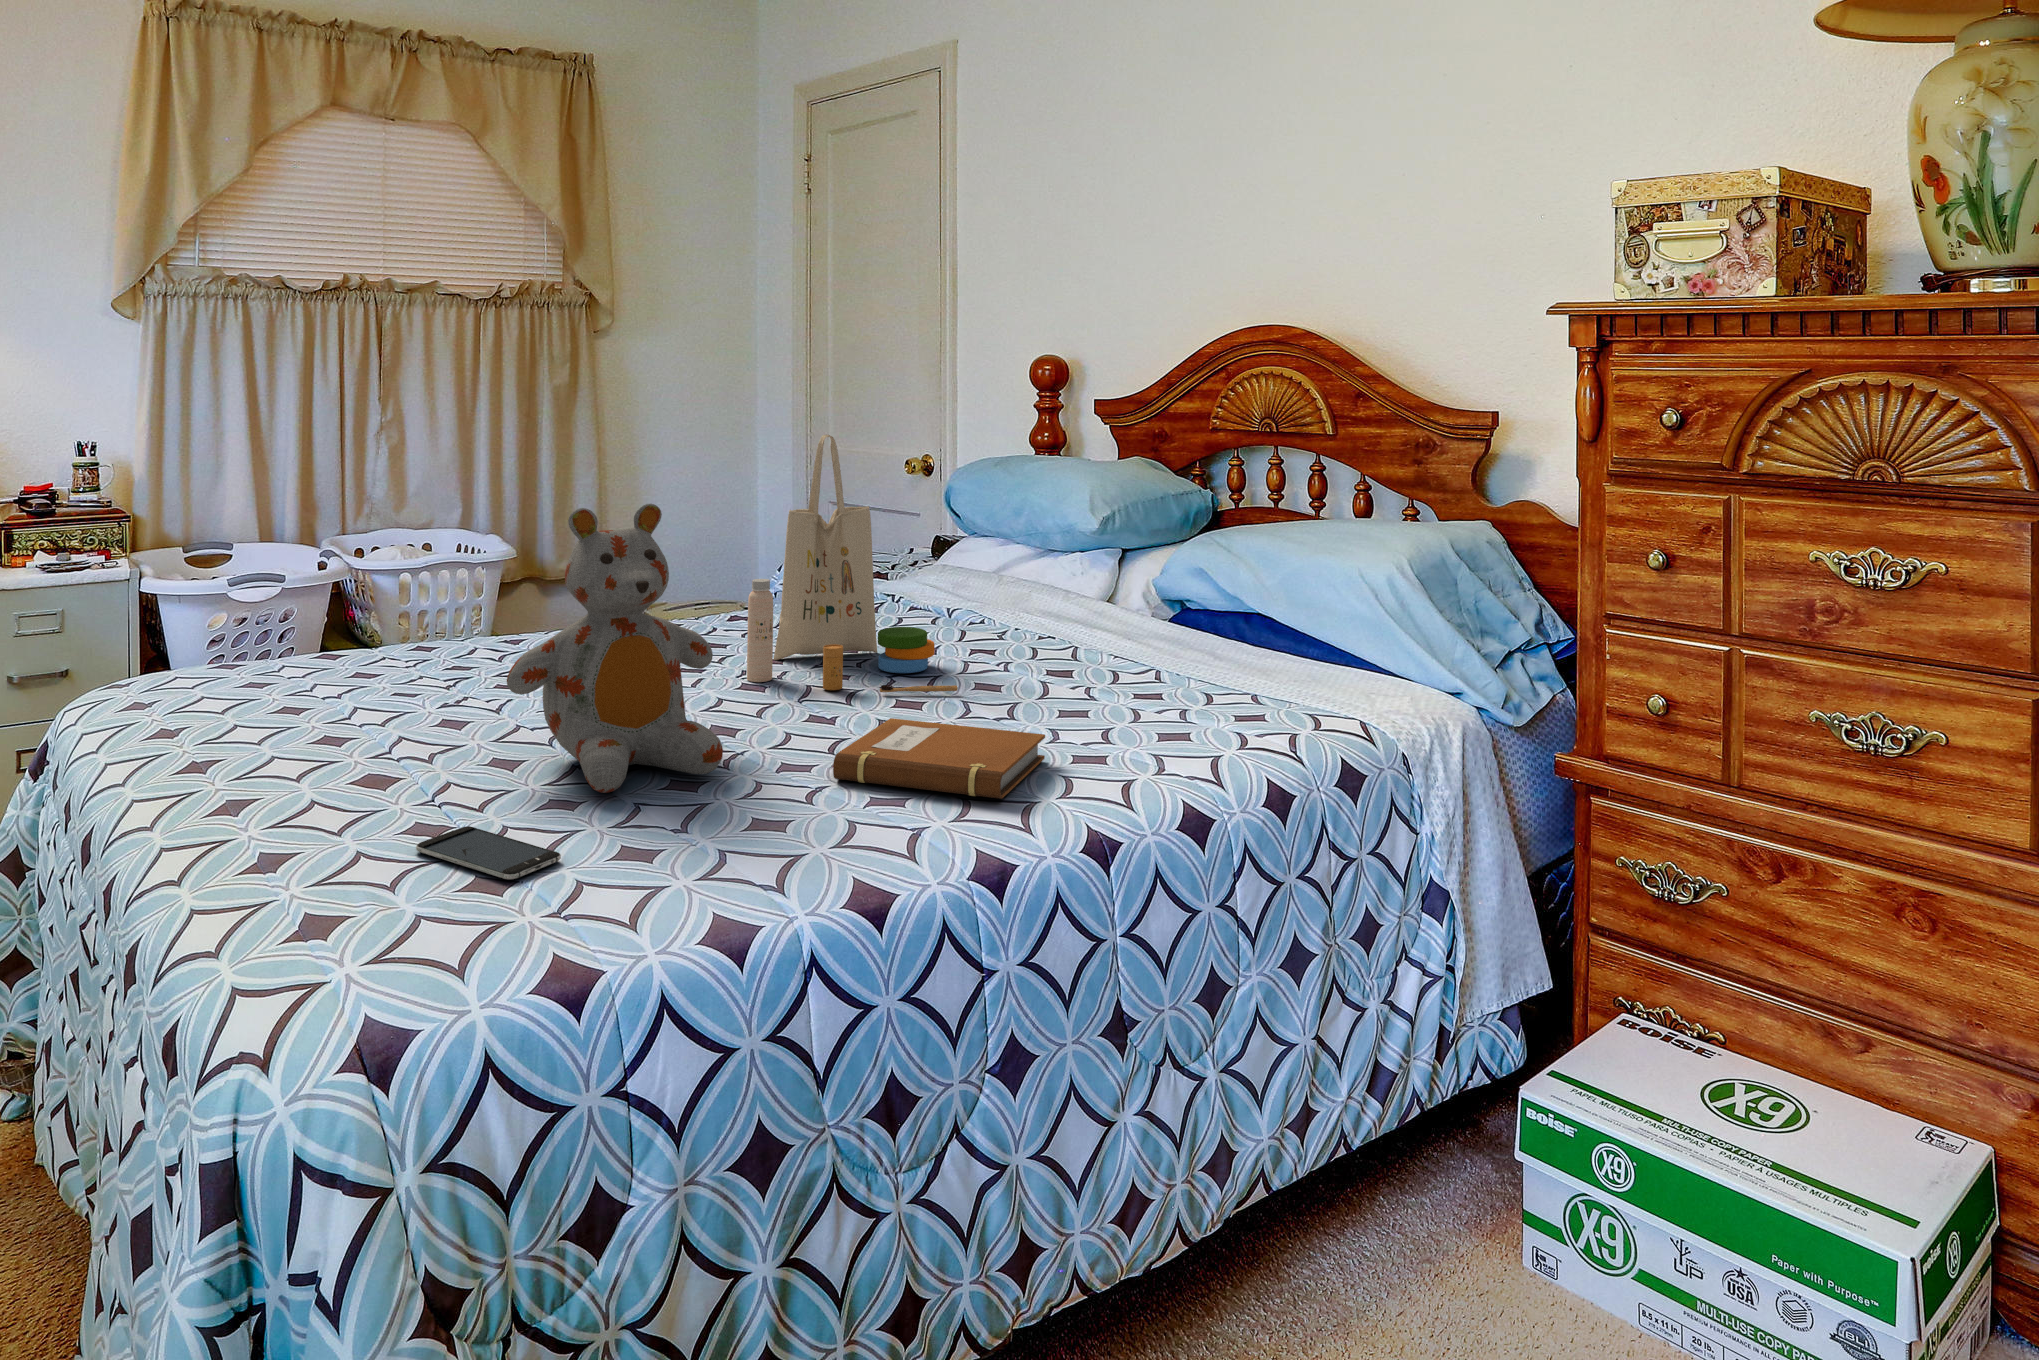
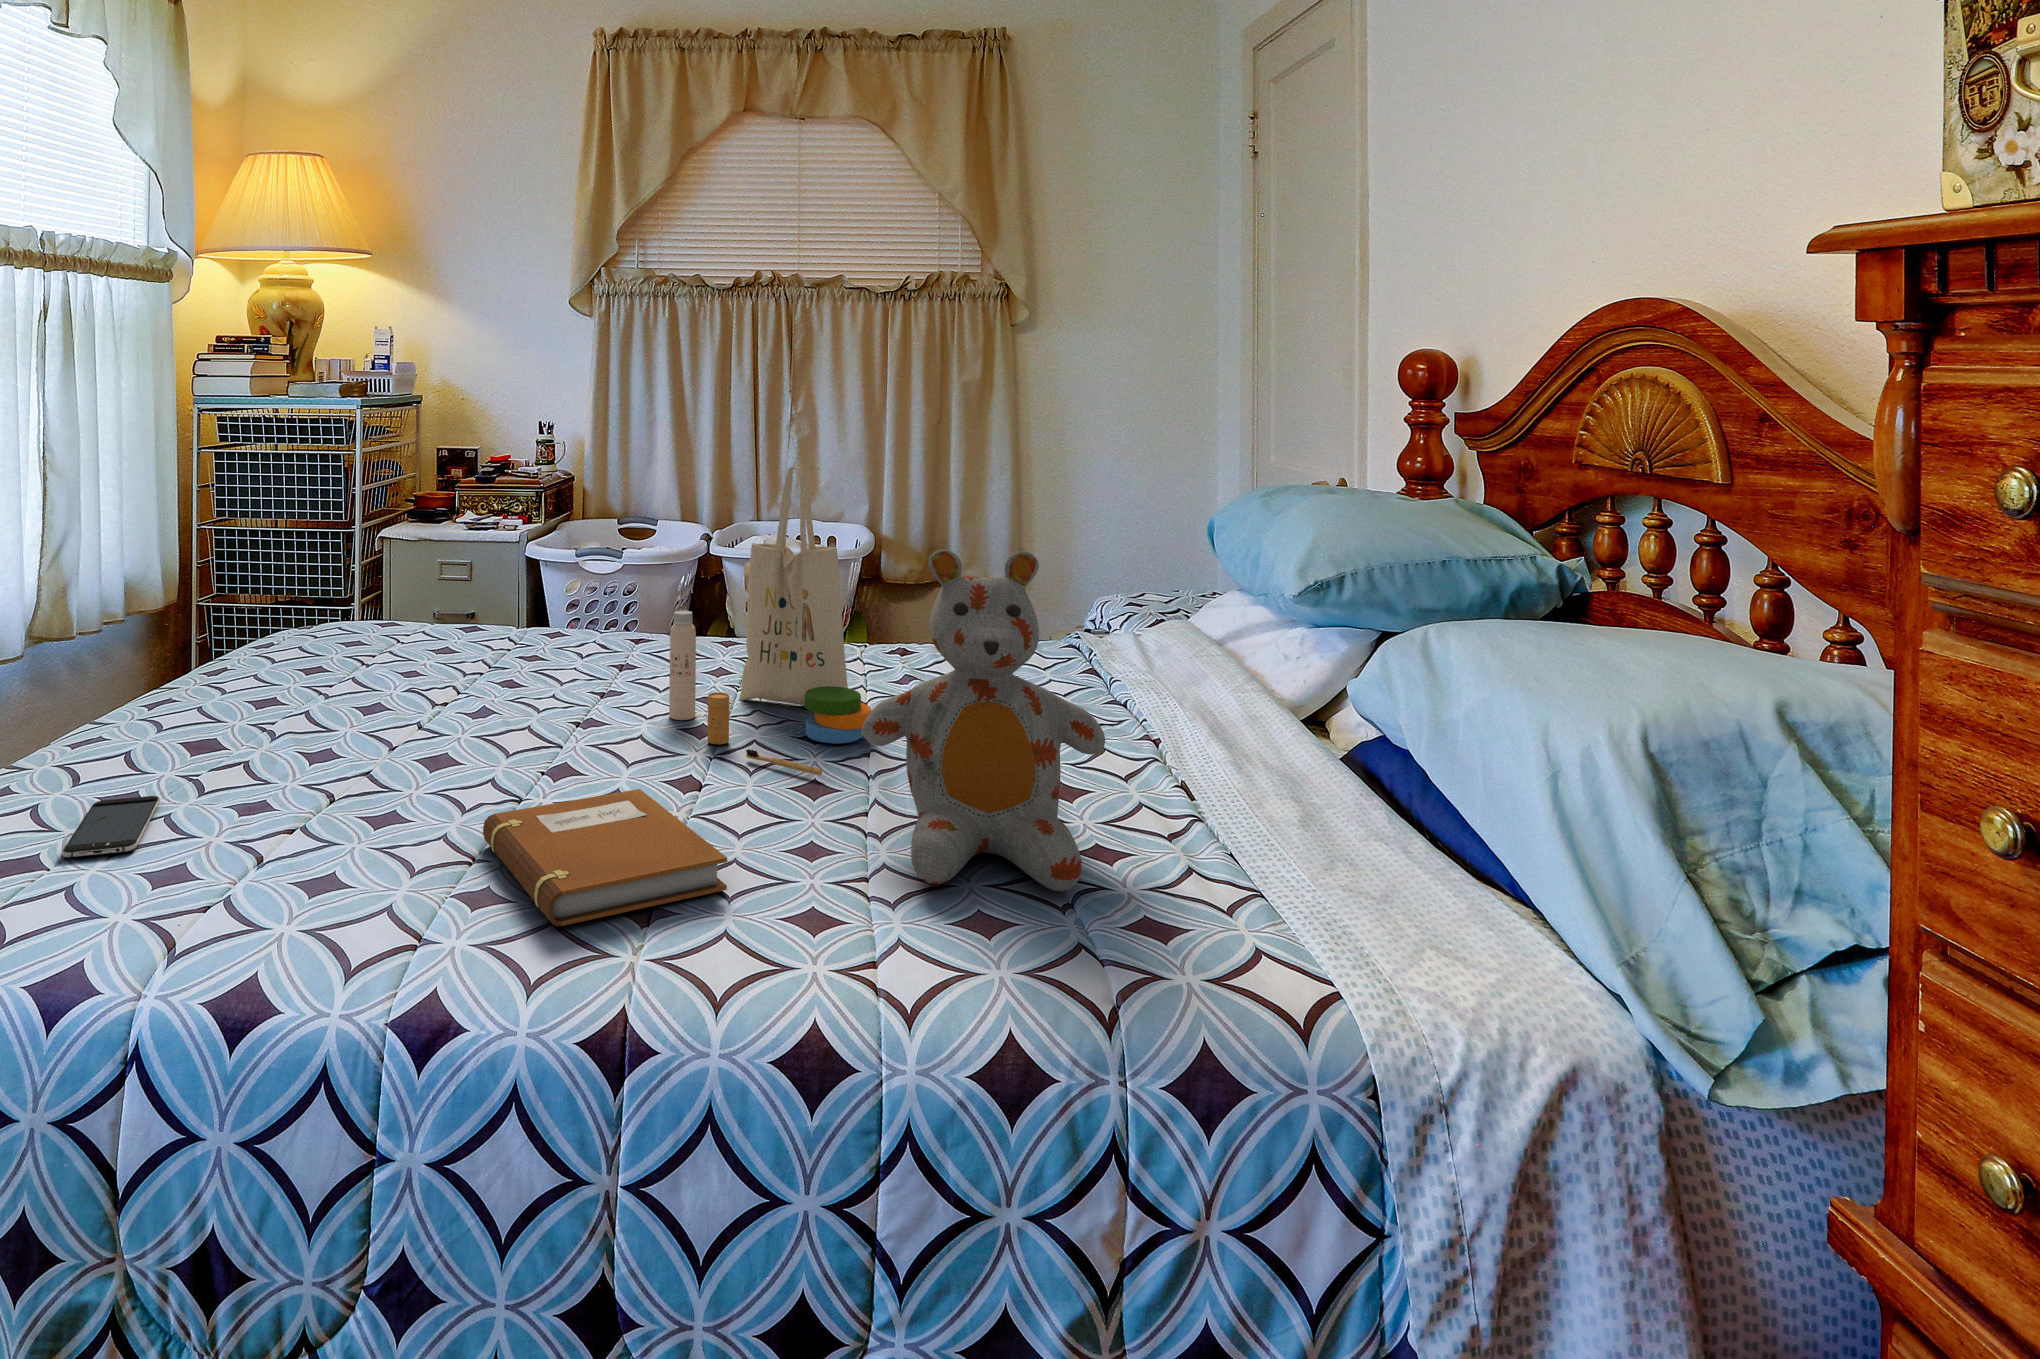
stuffed bear: present [507,504,723,793] -> present [862,549,1105,891]

